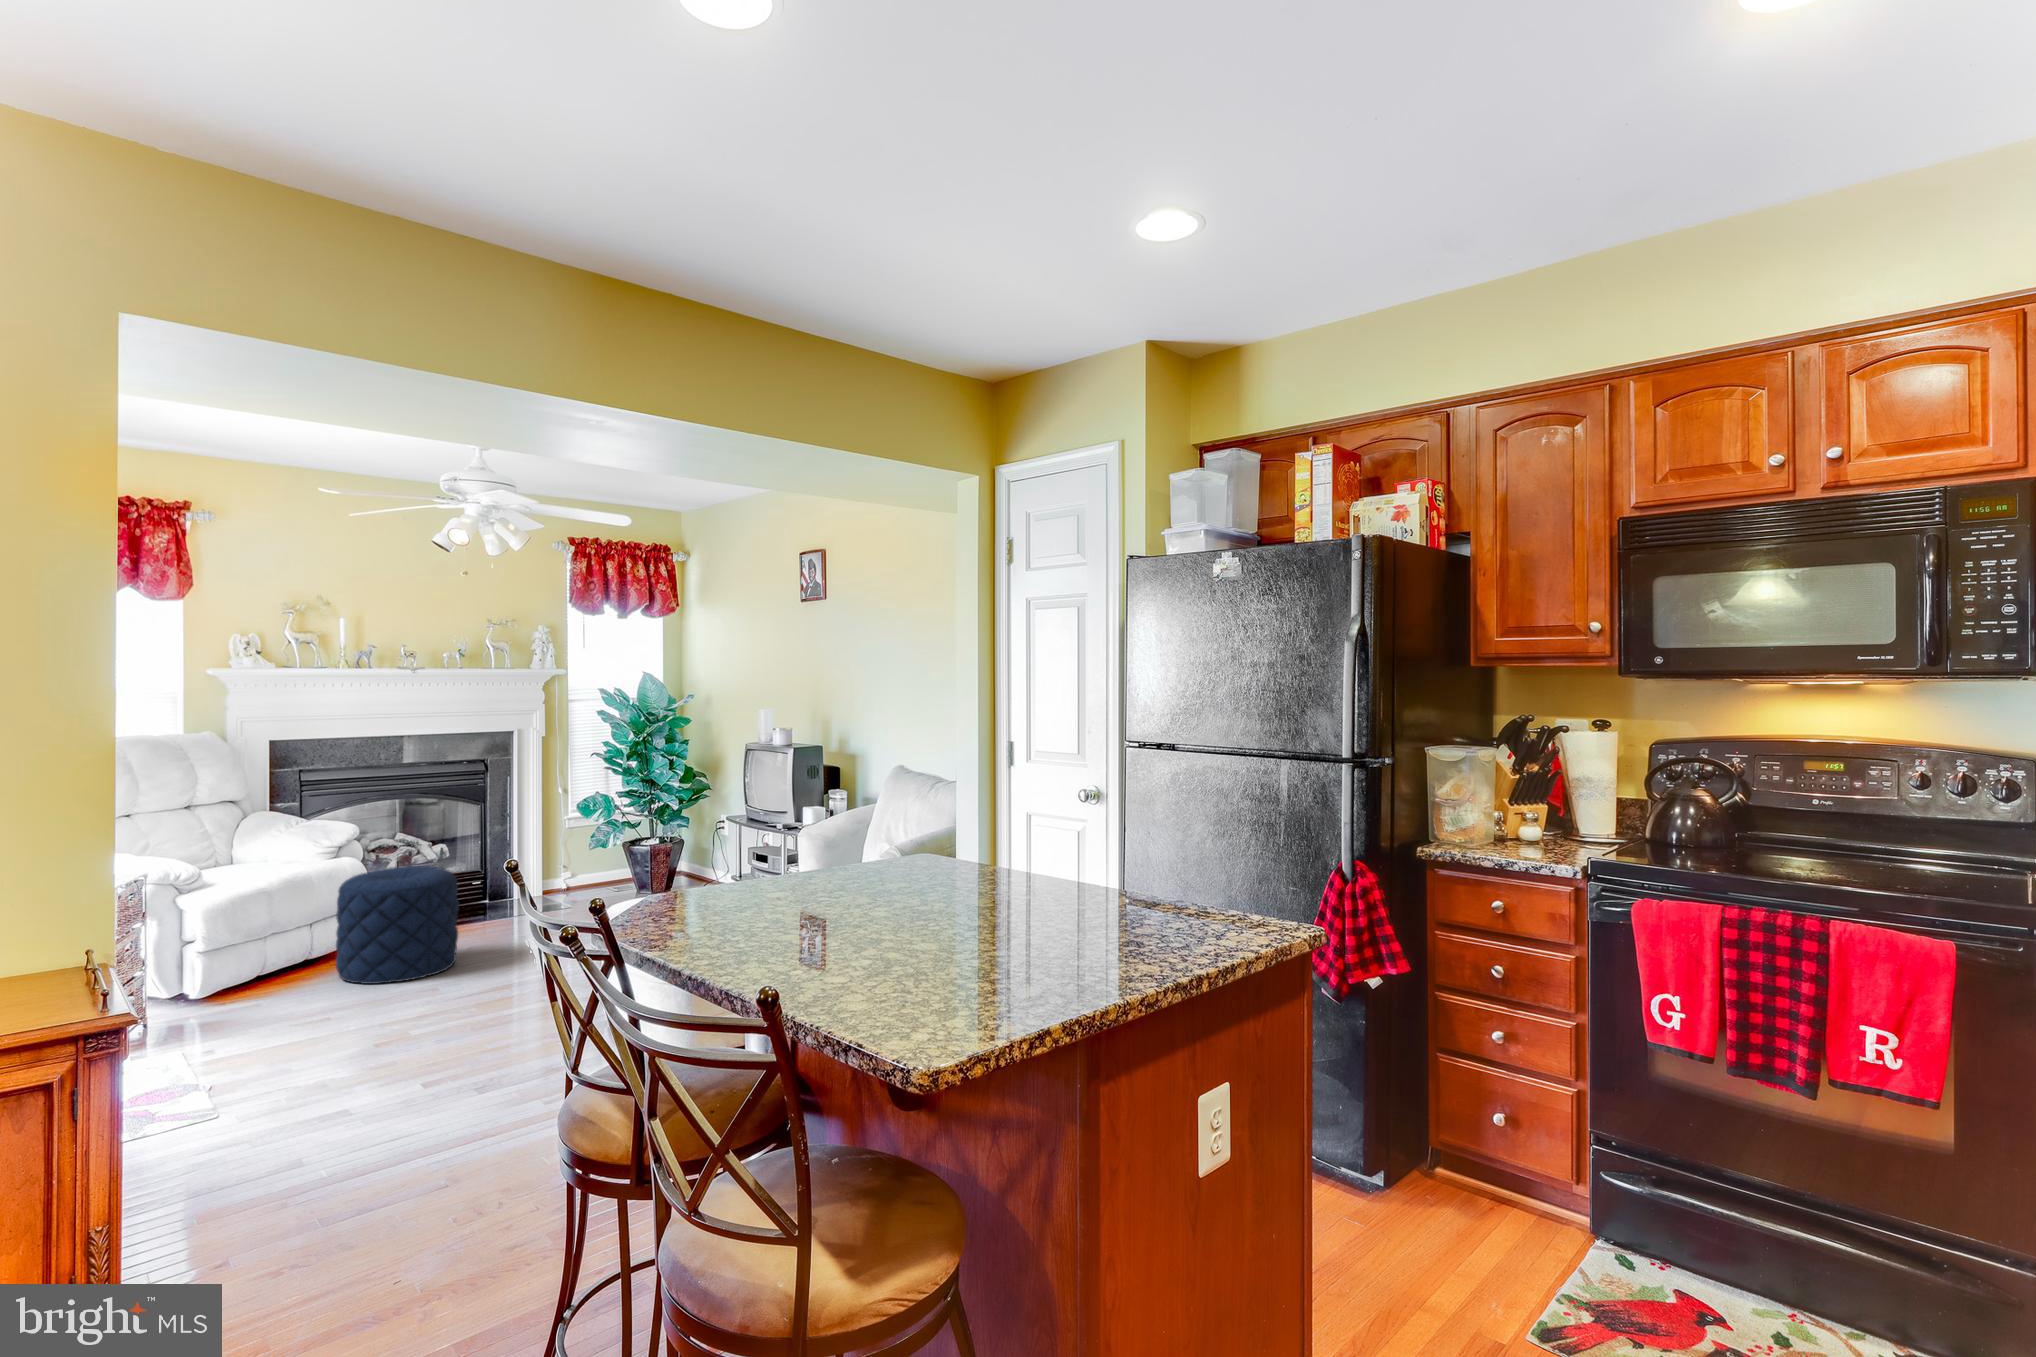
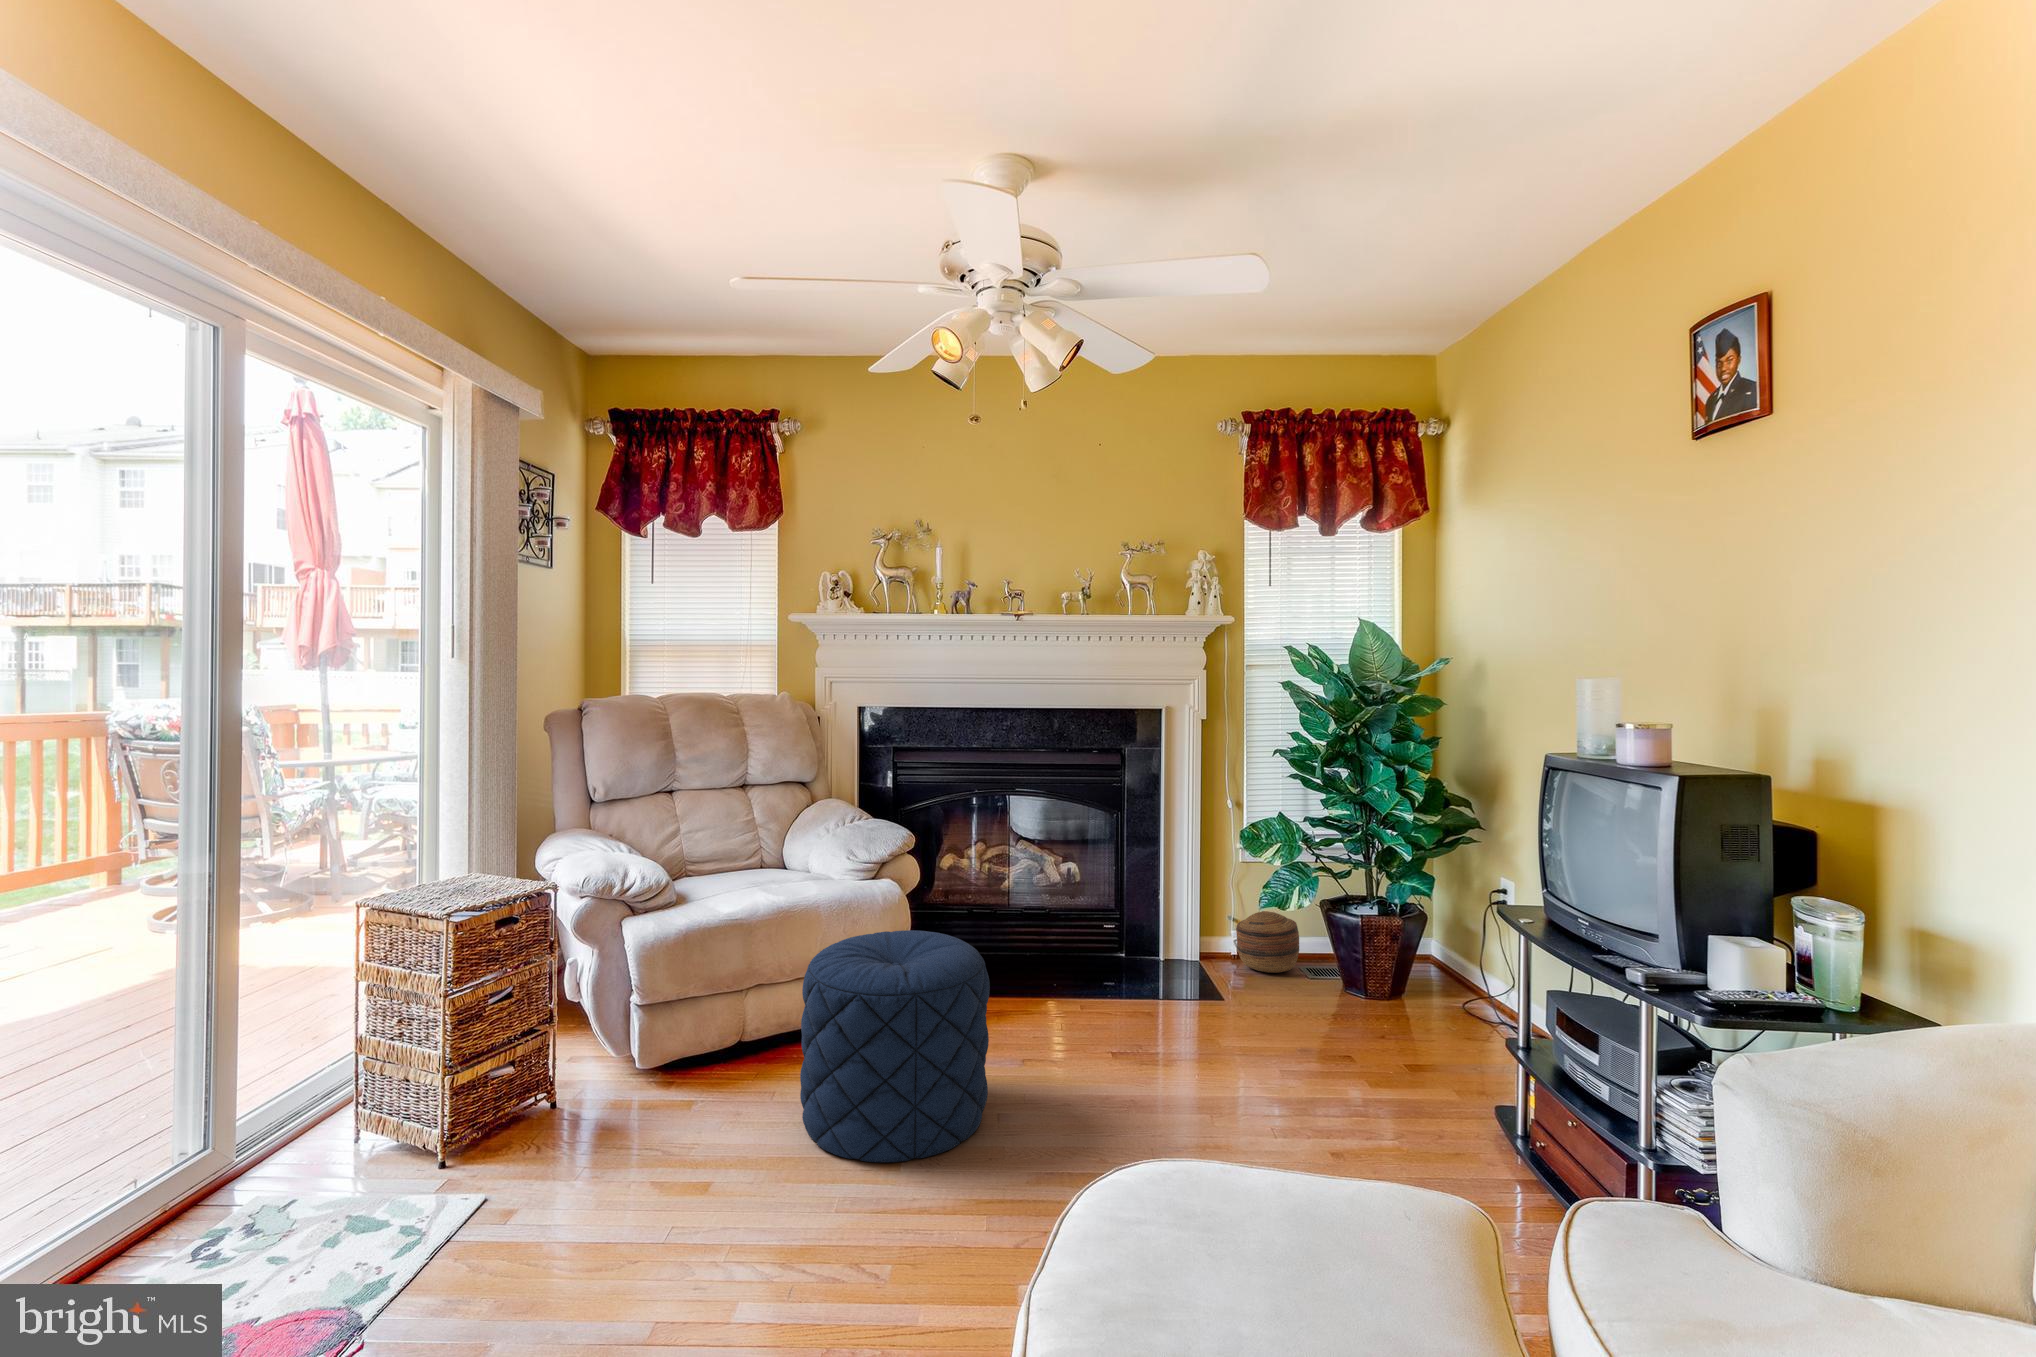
basket: none [567,855,608,892] -> present [1236,911,1299,973]

